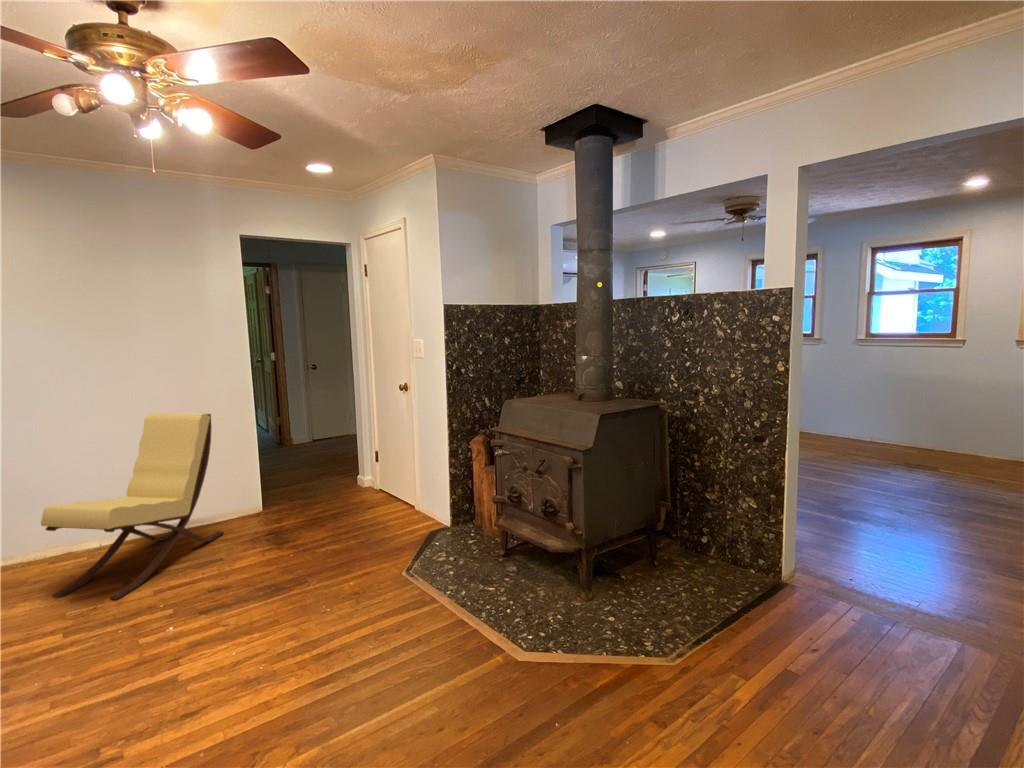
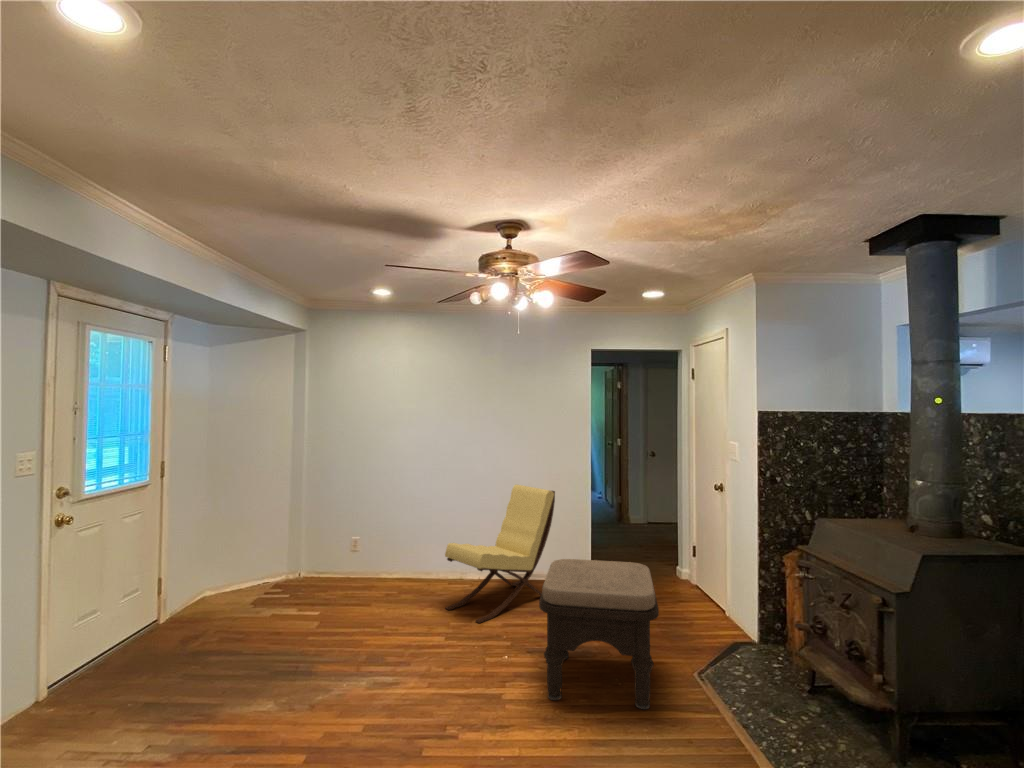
ottoman: none [220,476,372,657] -> present [539,559,659,709]

